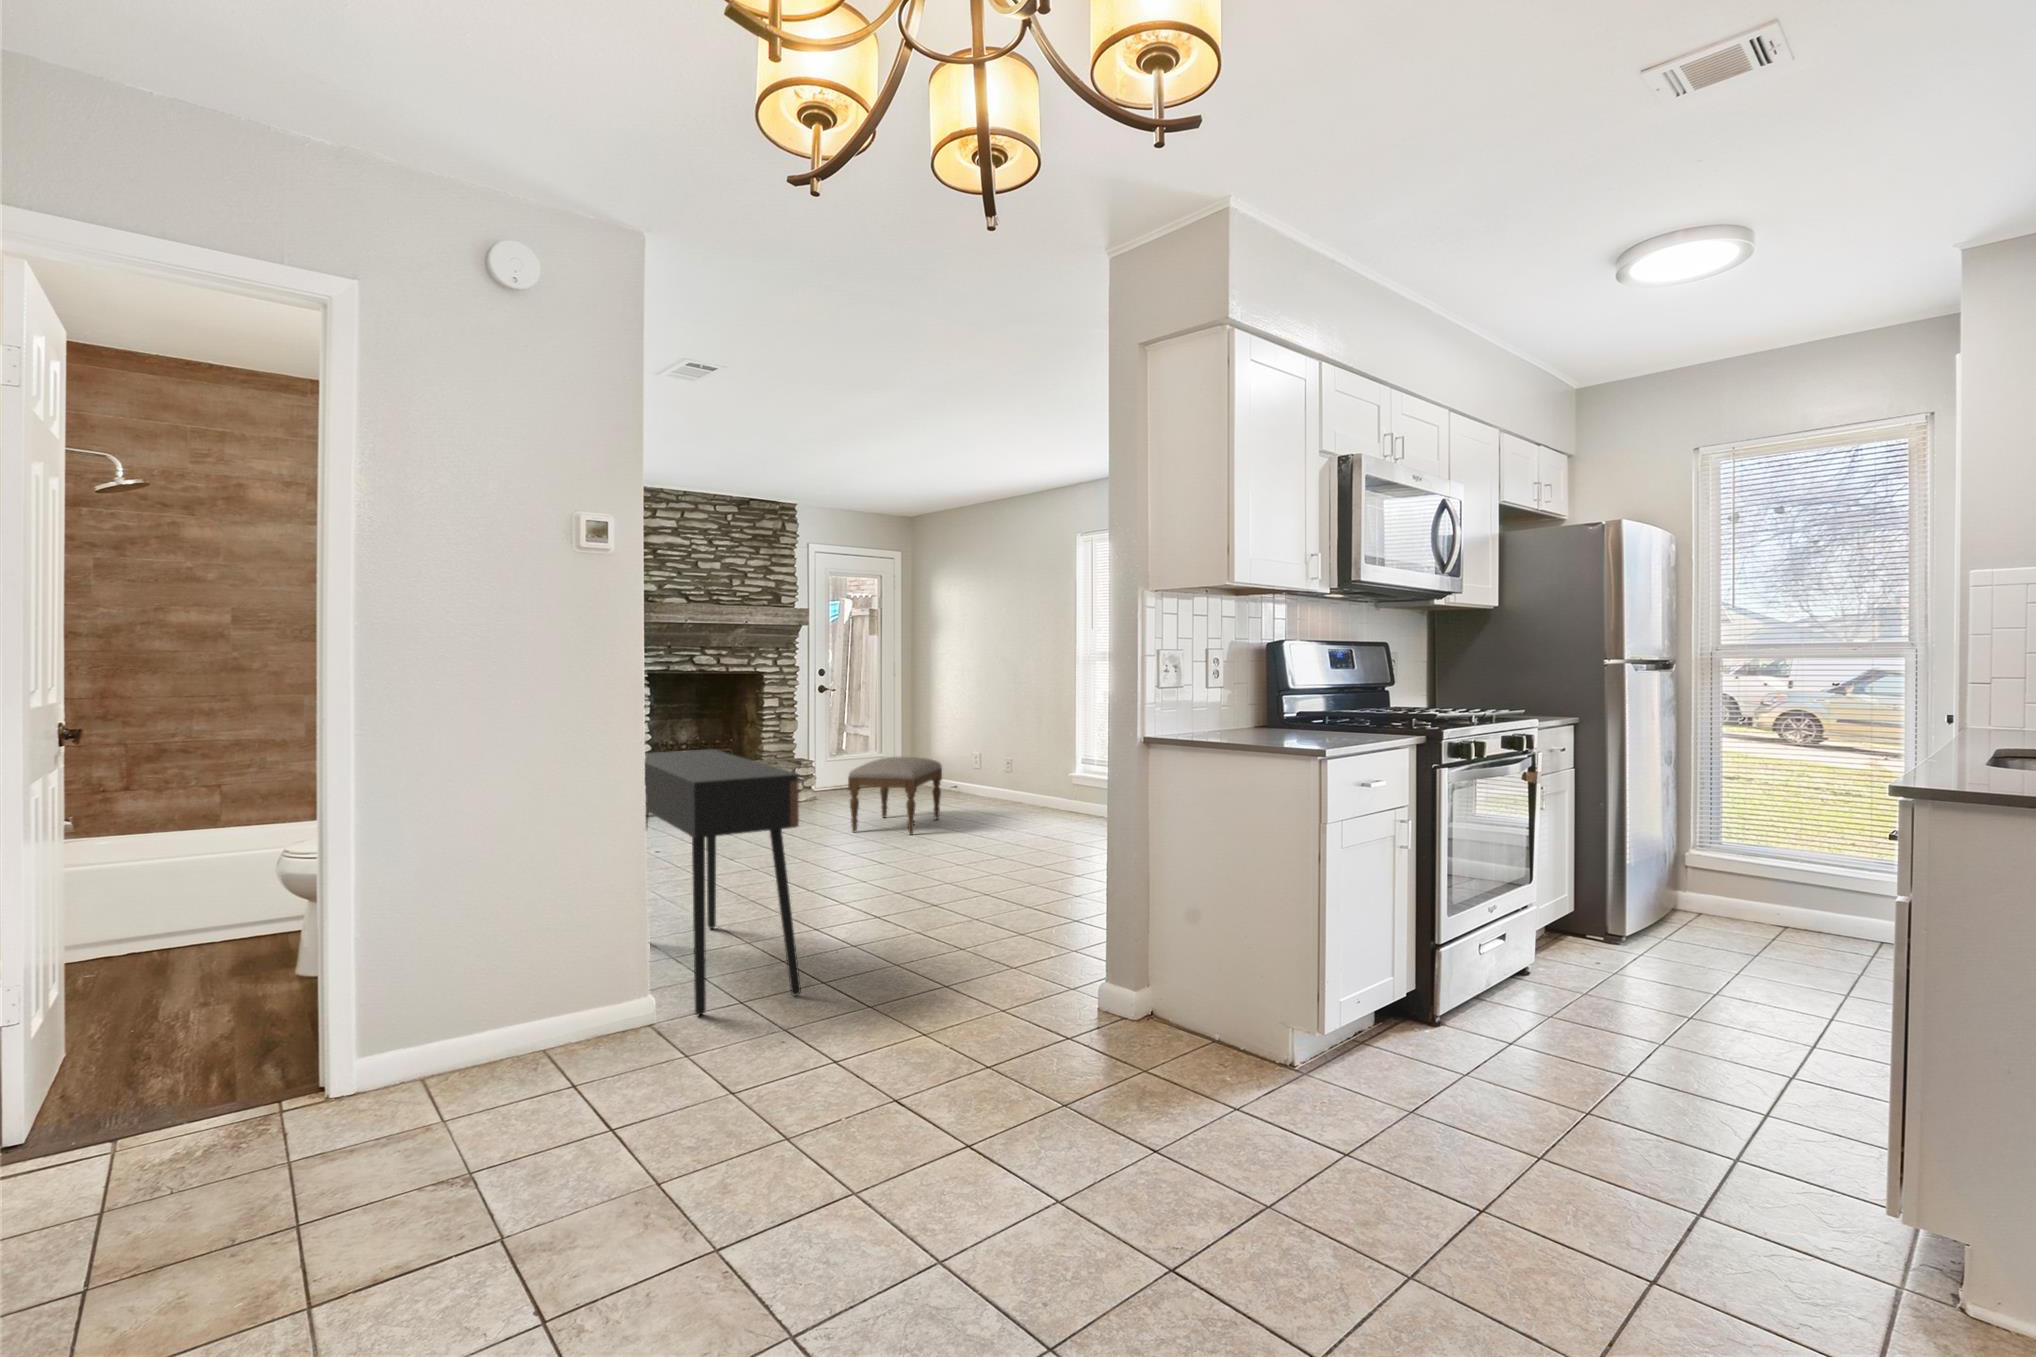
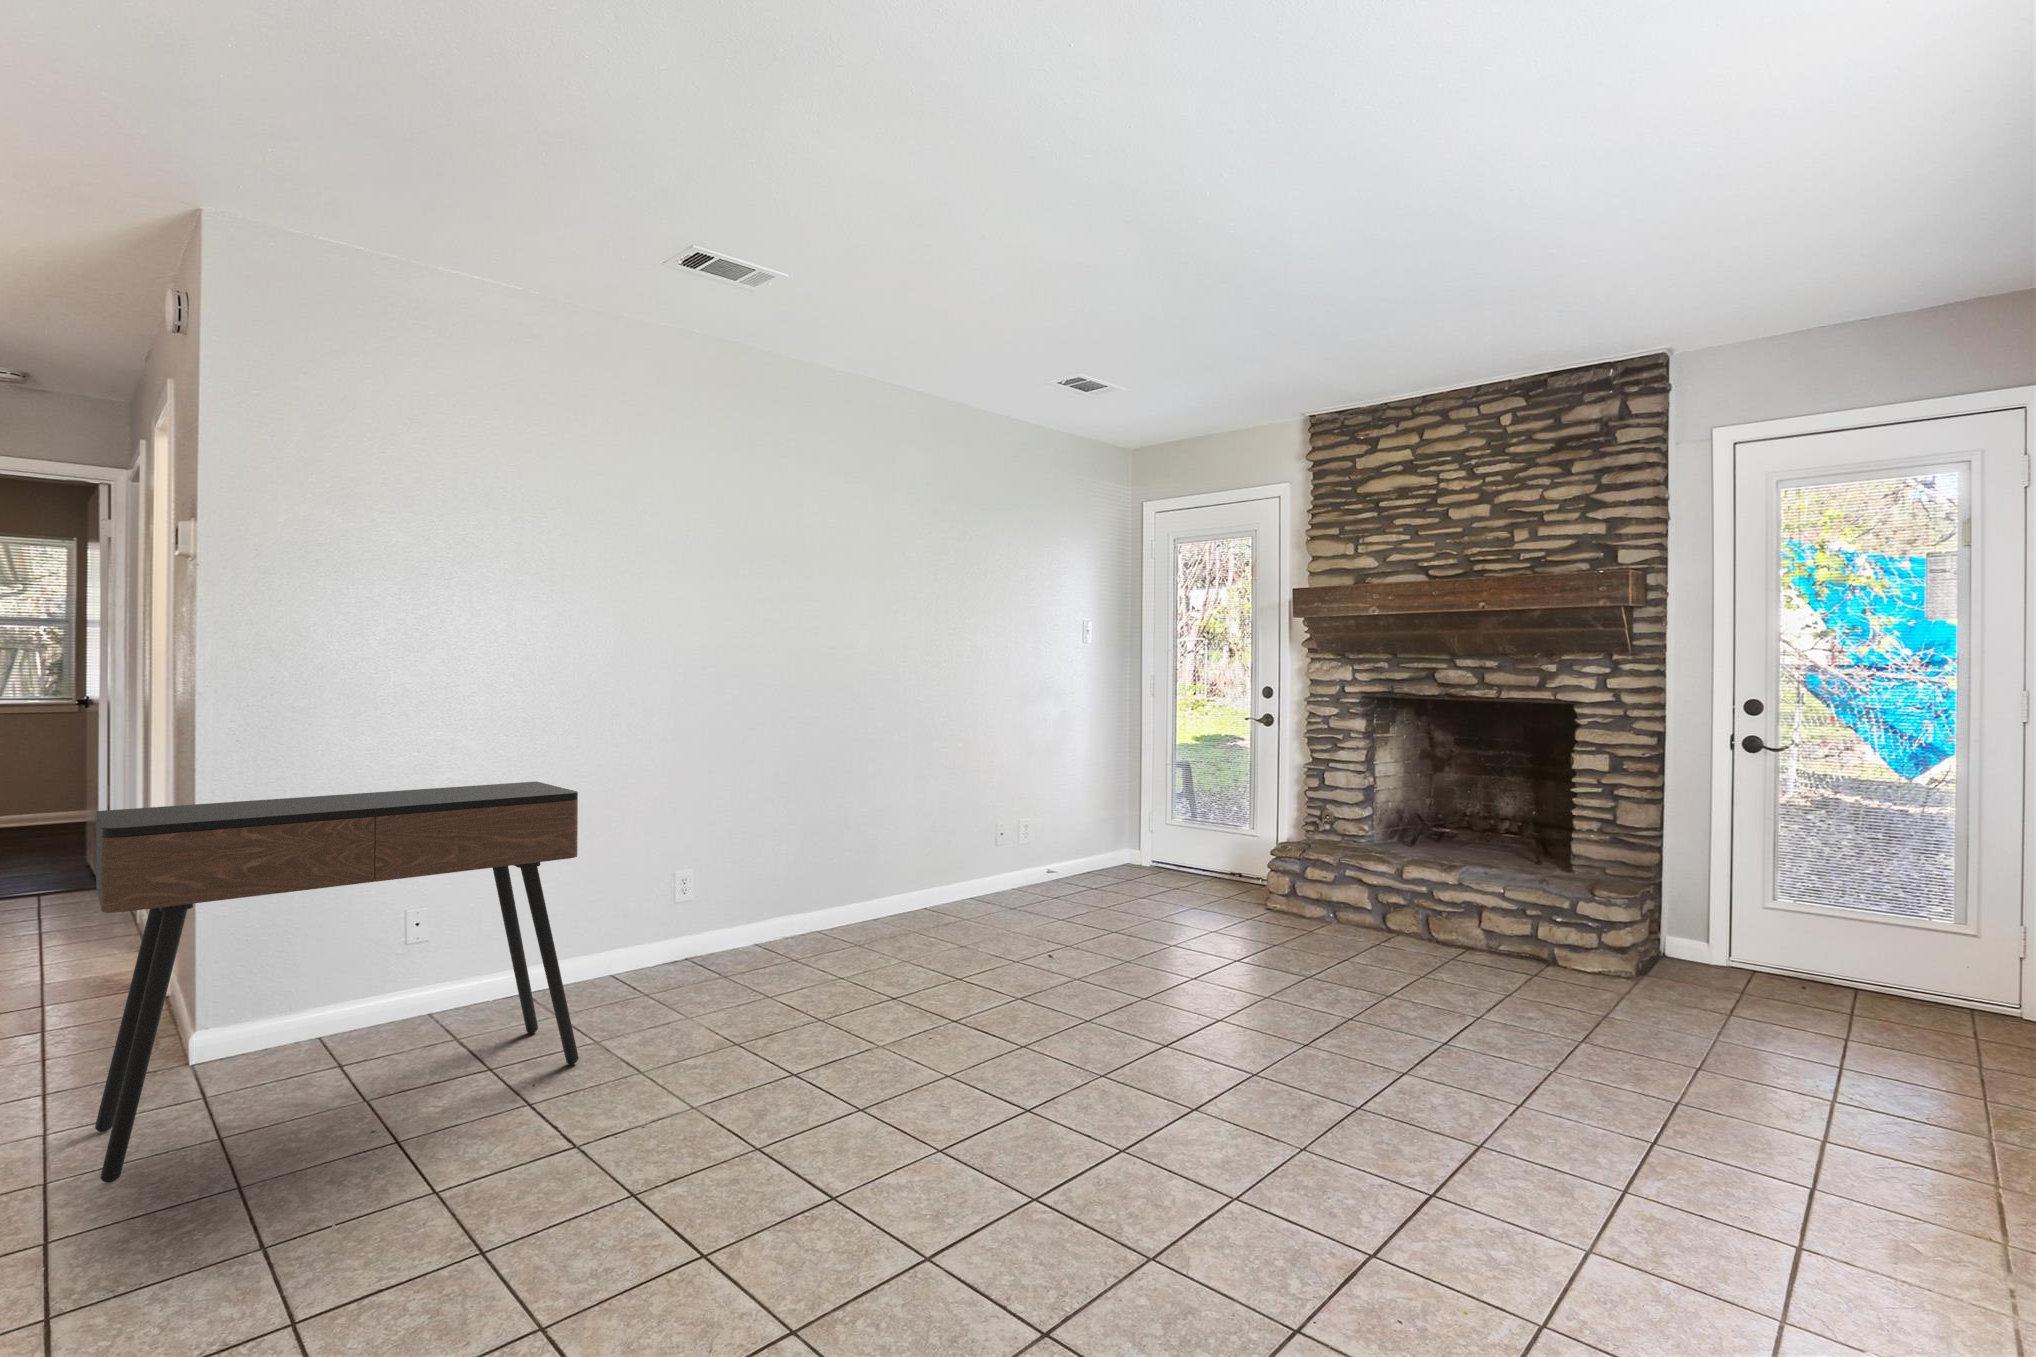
ottoman: present [848,757,942,835] -> none [1335,909,1635,1119]

